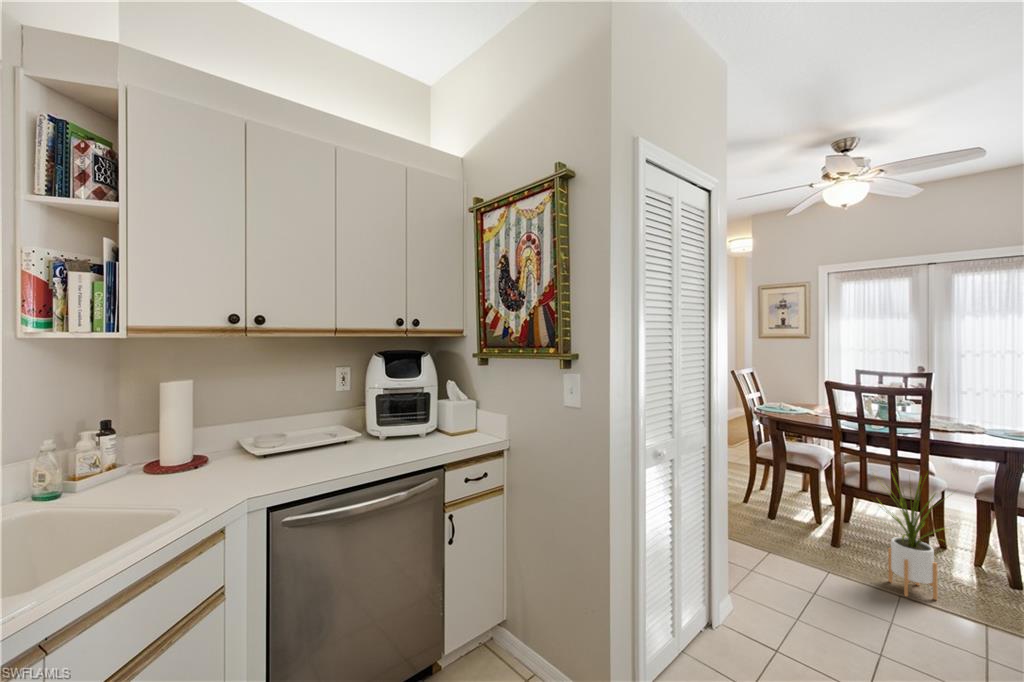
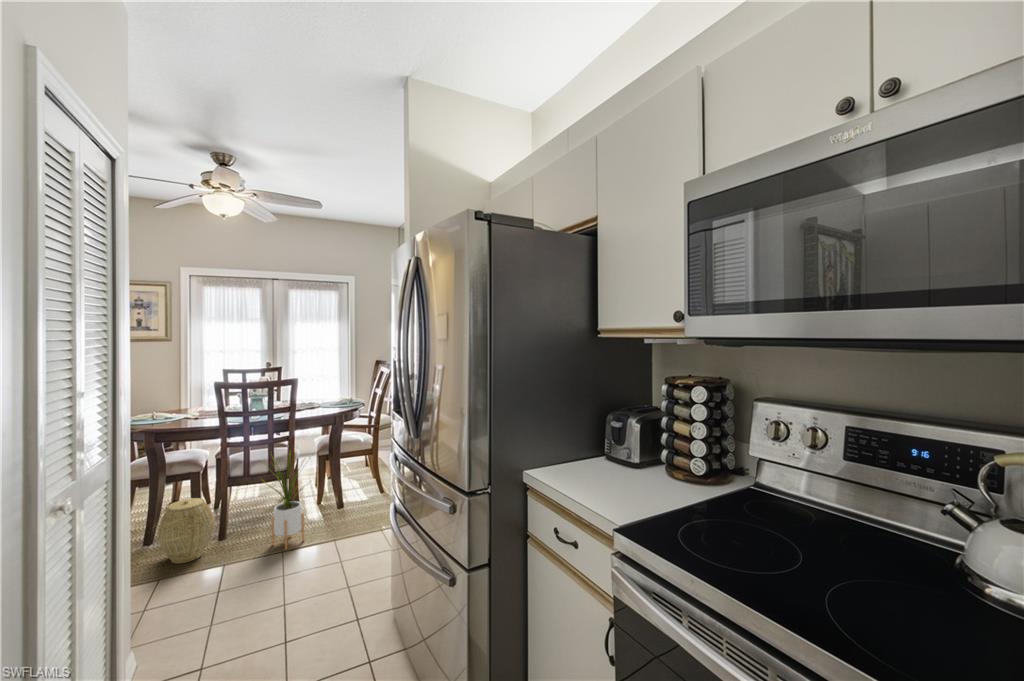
woven basket: none [770,489,823,551] -> present [157,498,215,563]

